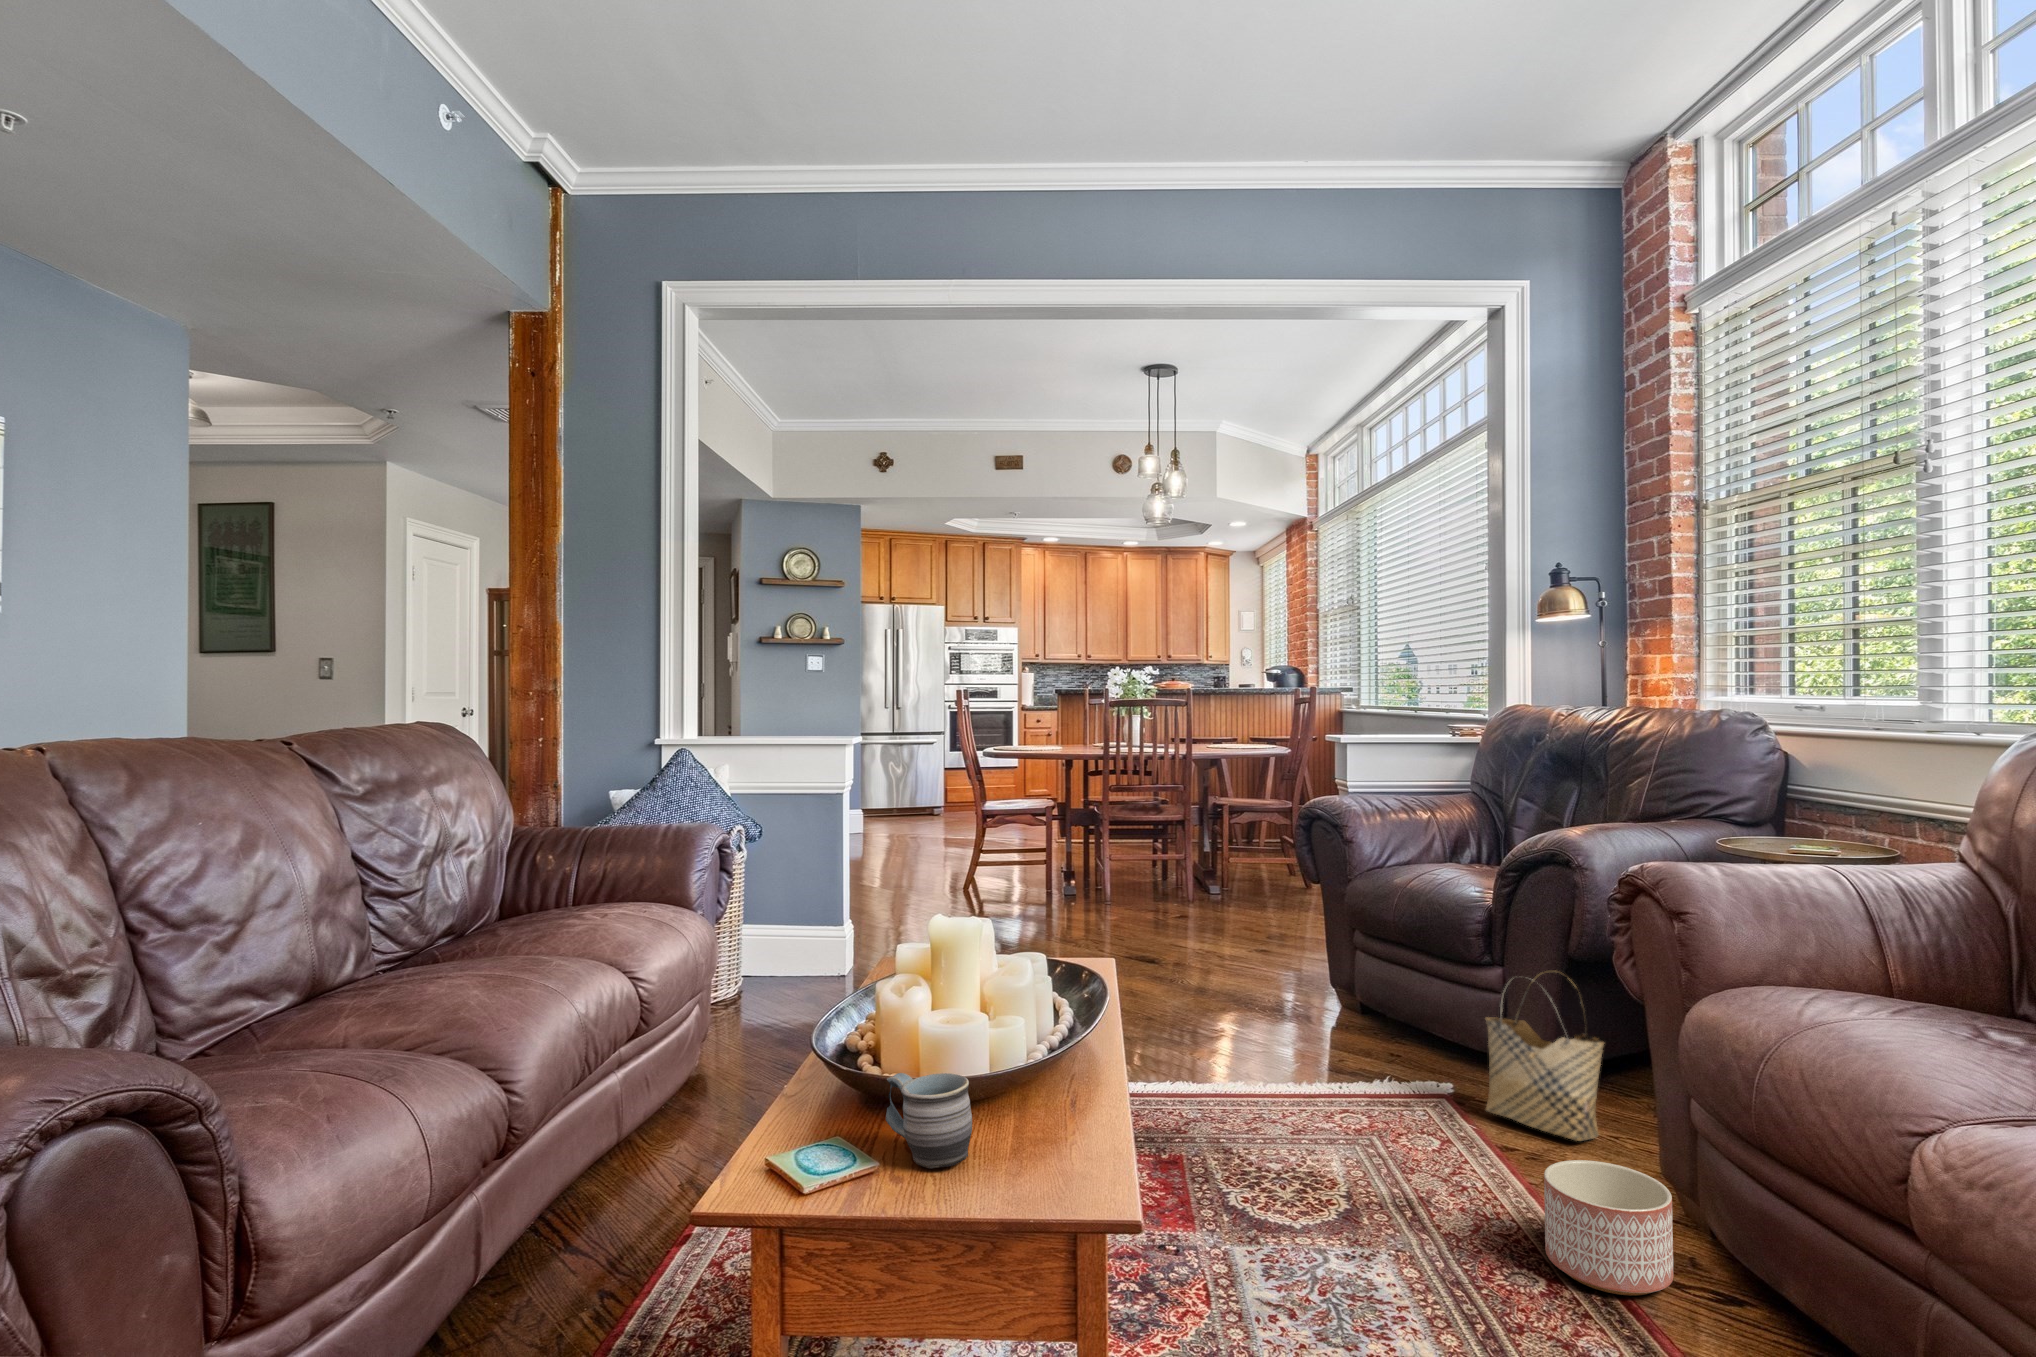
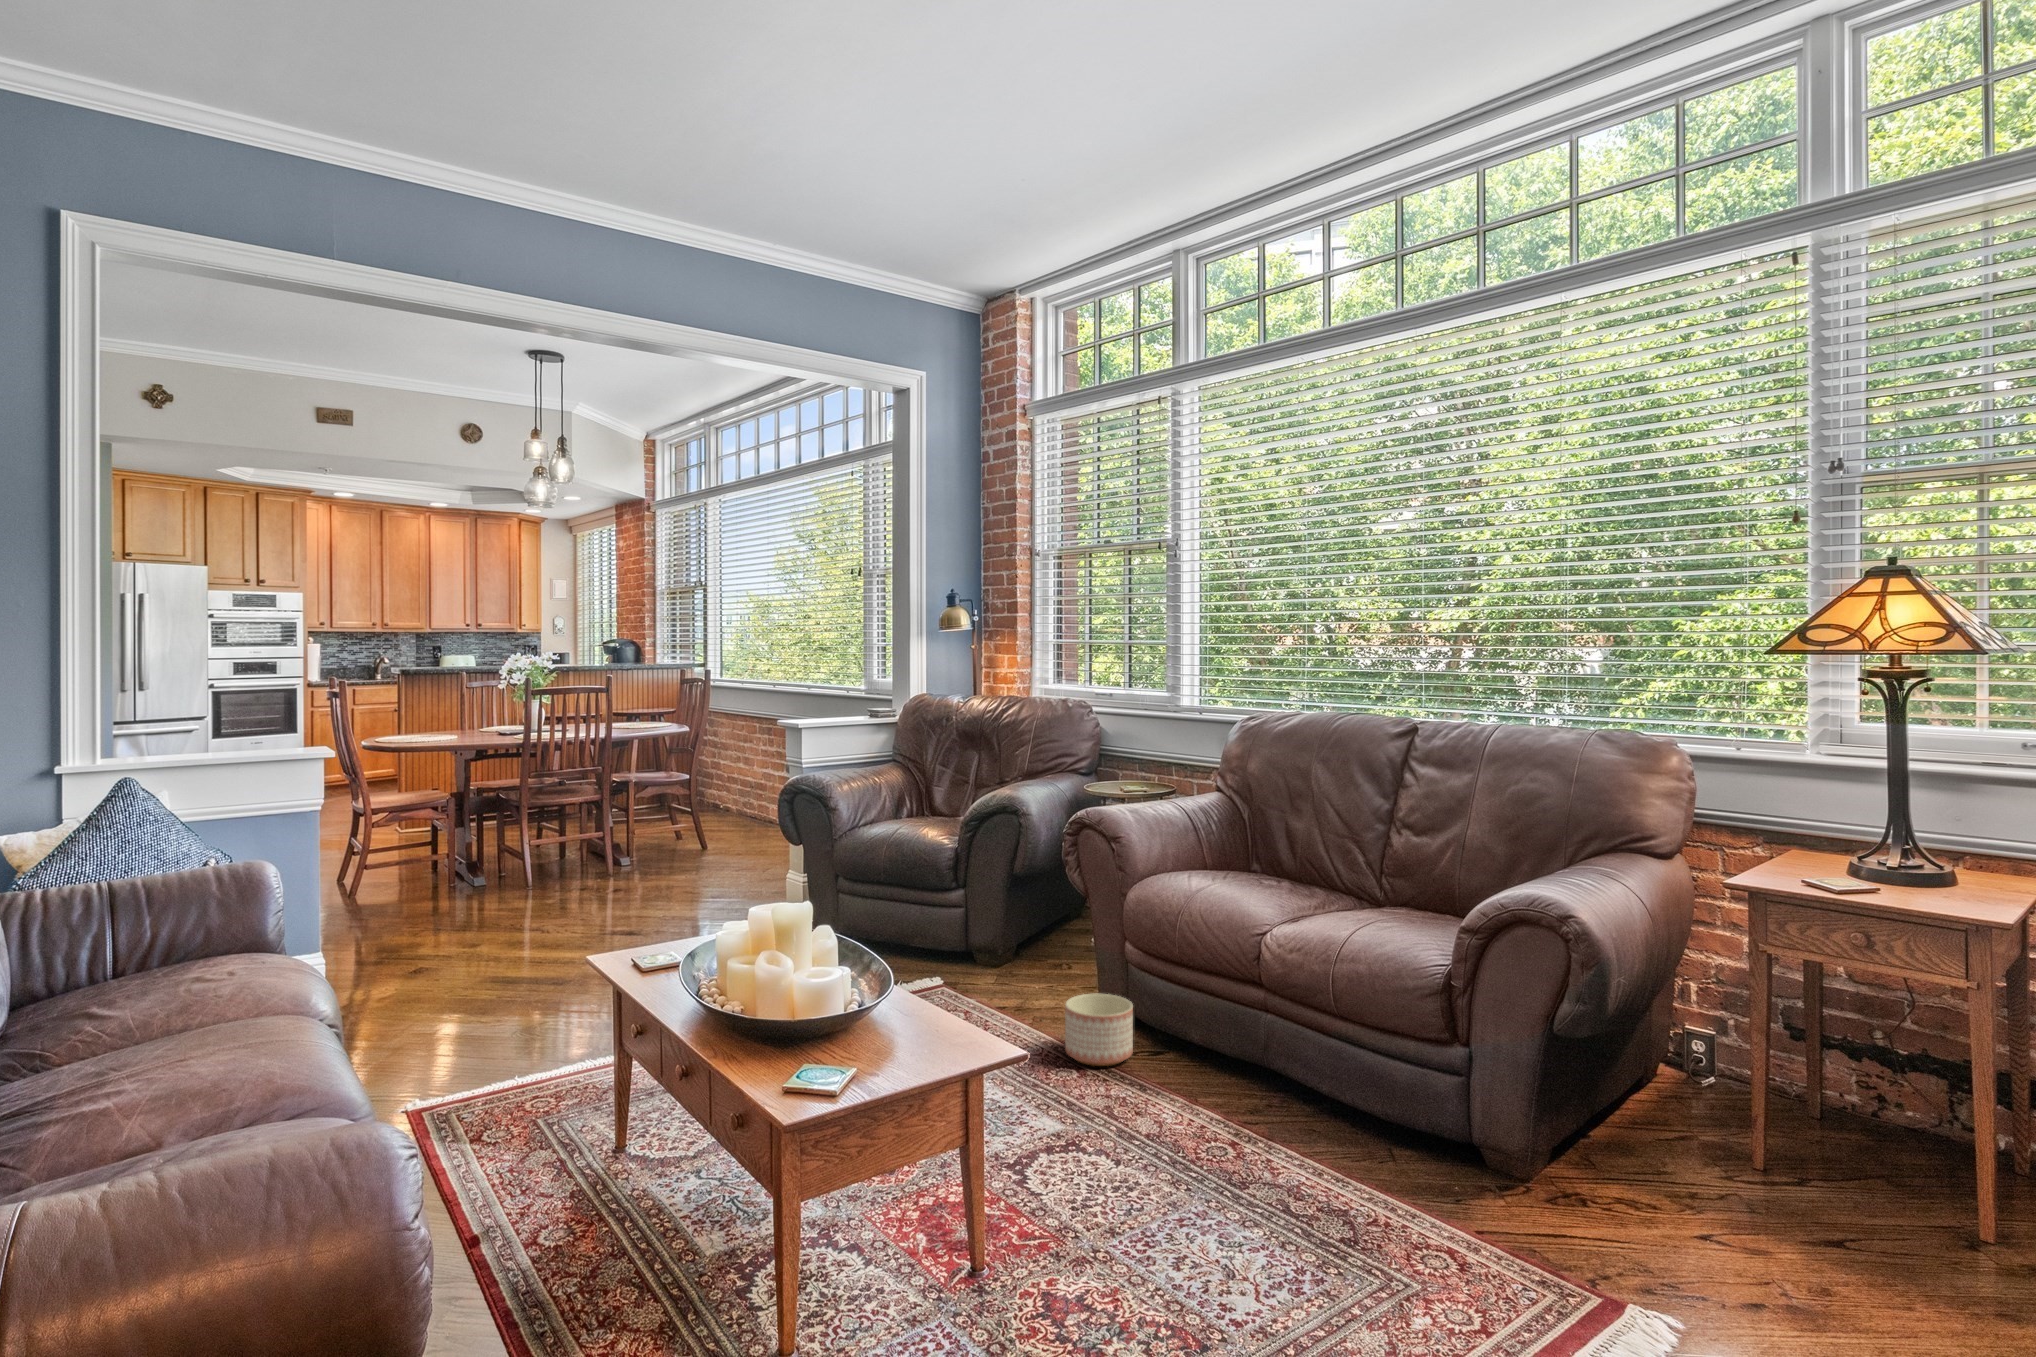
woven basket: present [1486,970,1604,1141] -> none [971,884,1047,993]
mug: present [886,1073,972,1169] -> none [831,1003,901,1066]

